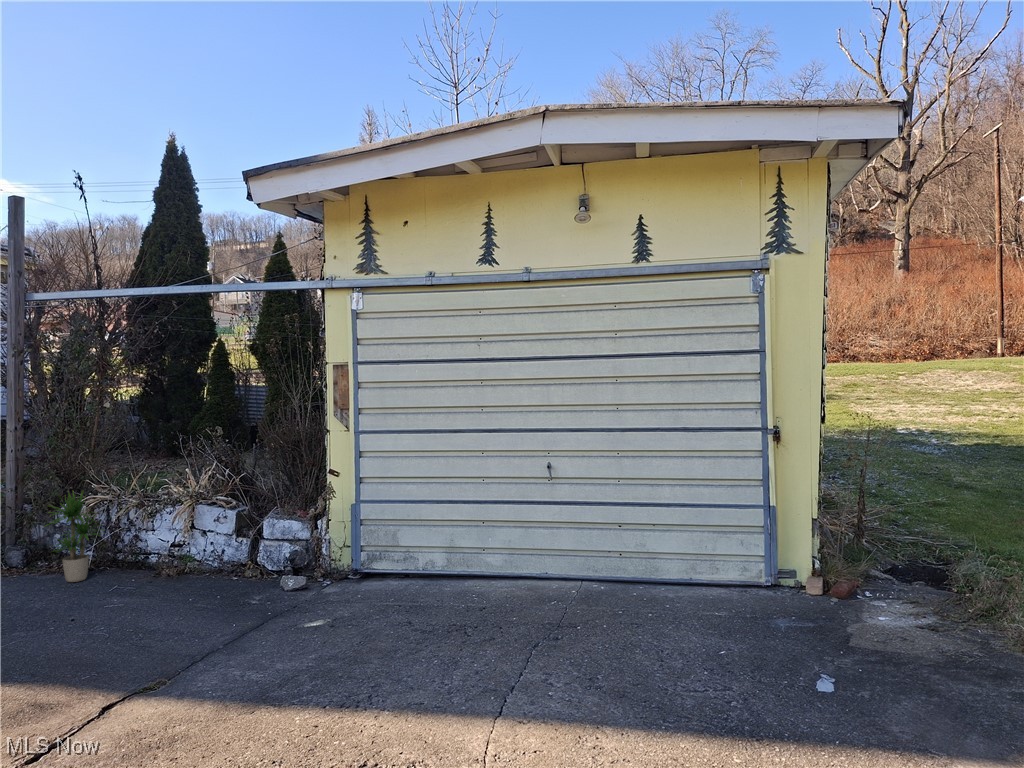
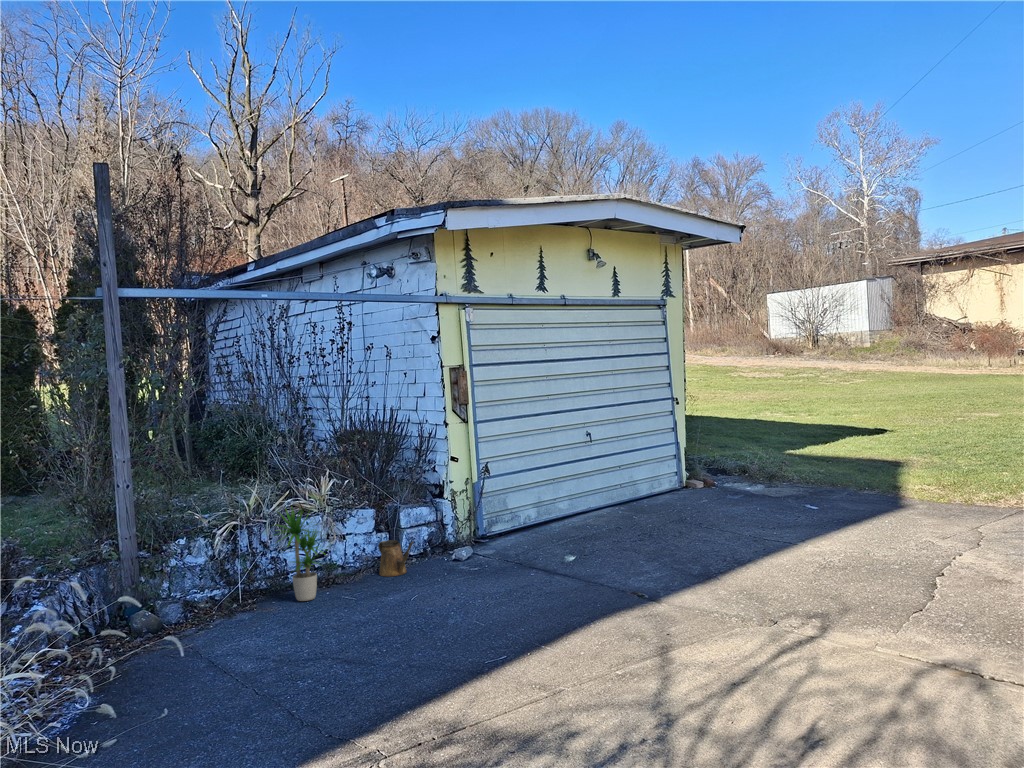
watering can: none [149,545,200,585] -> present [378,540,414,576]

